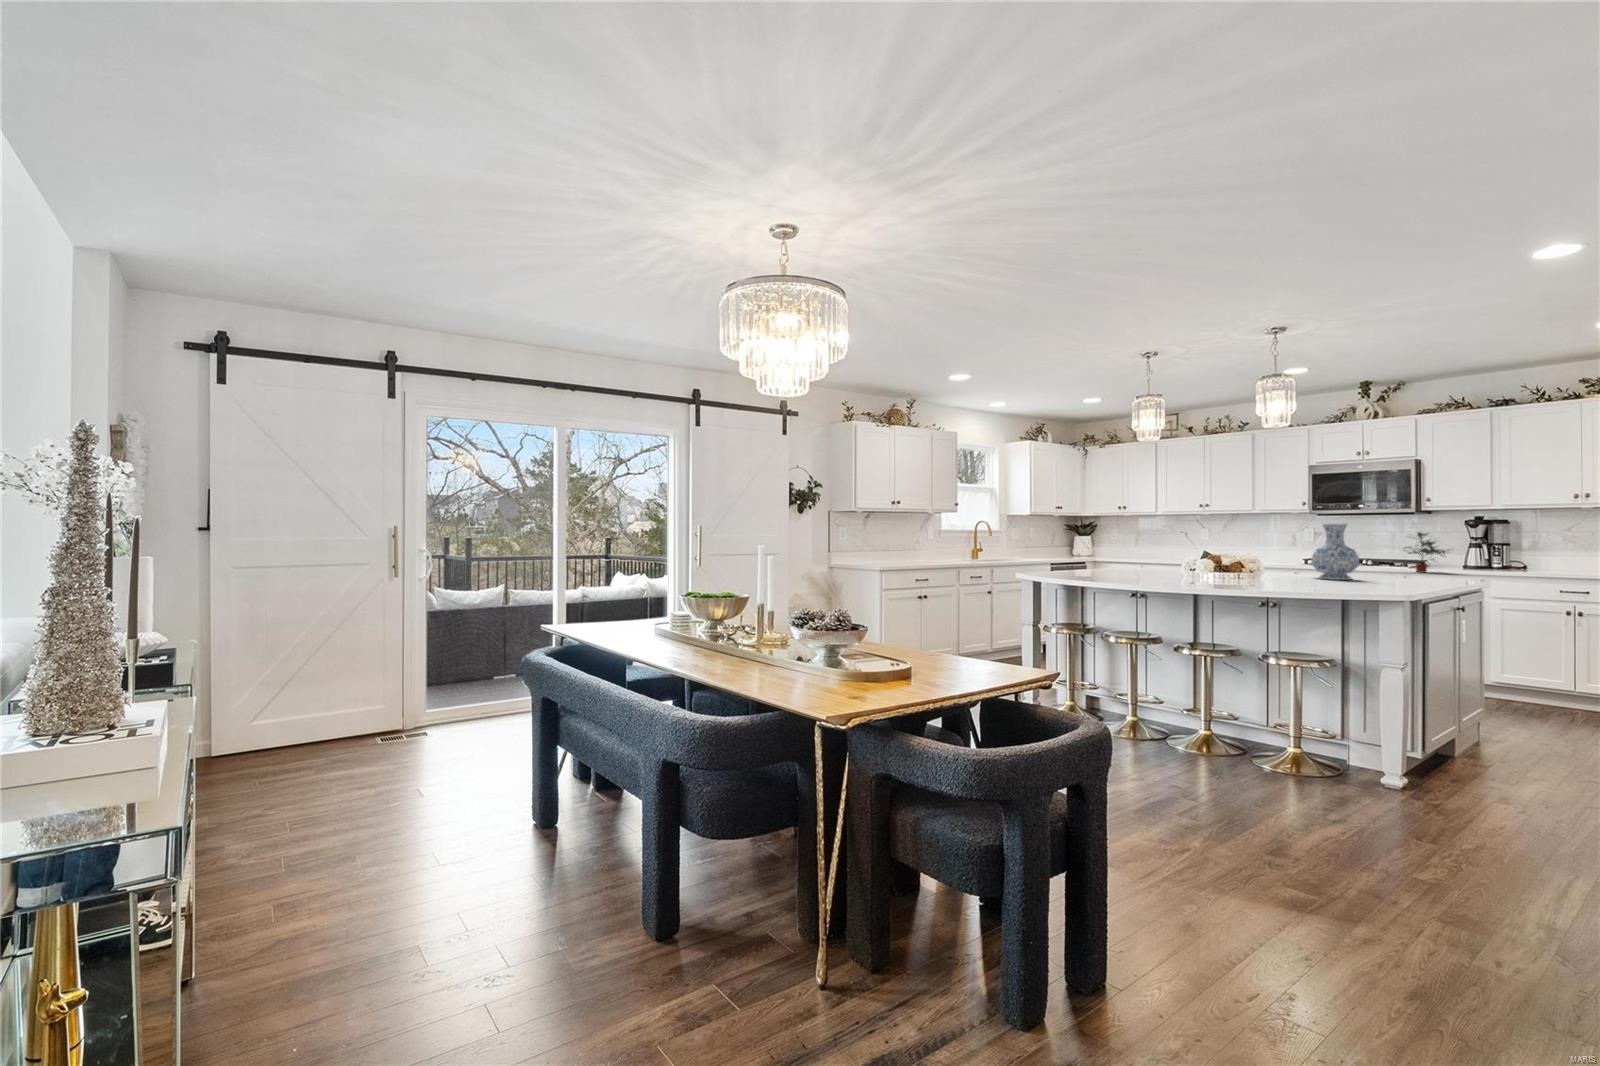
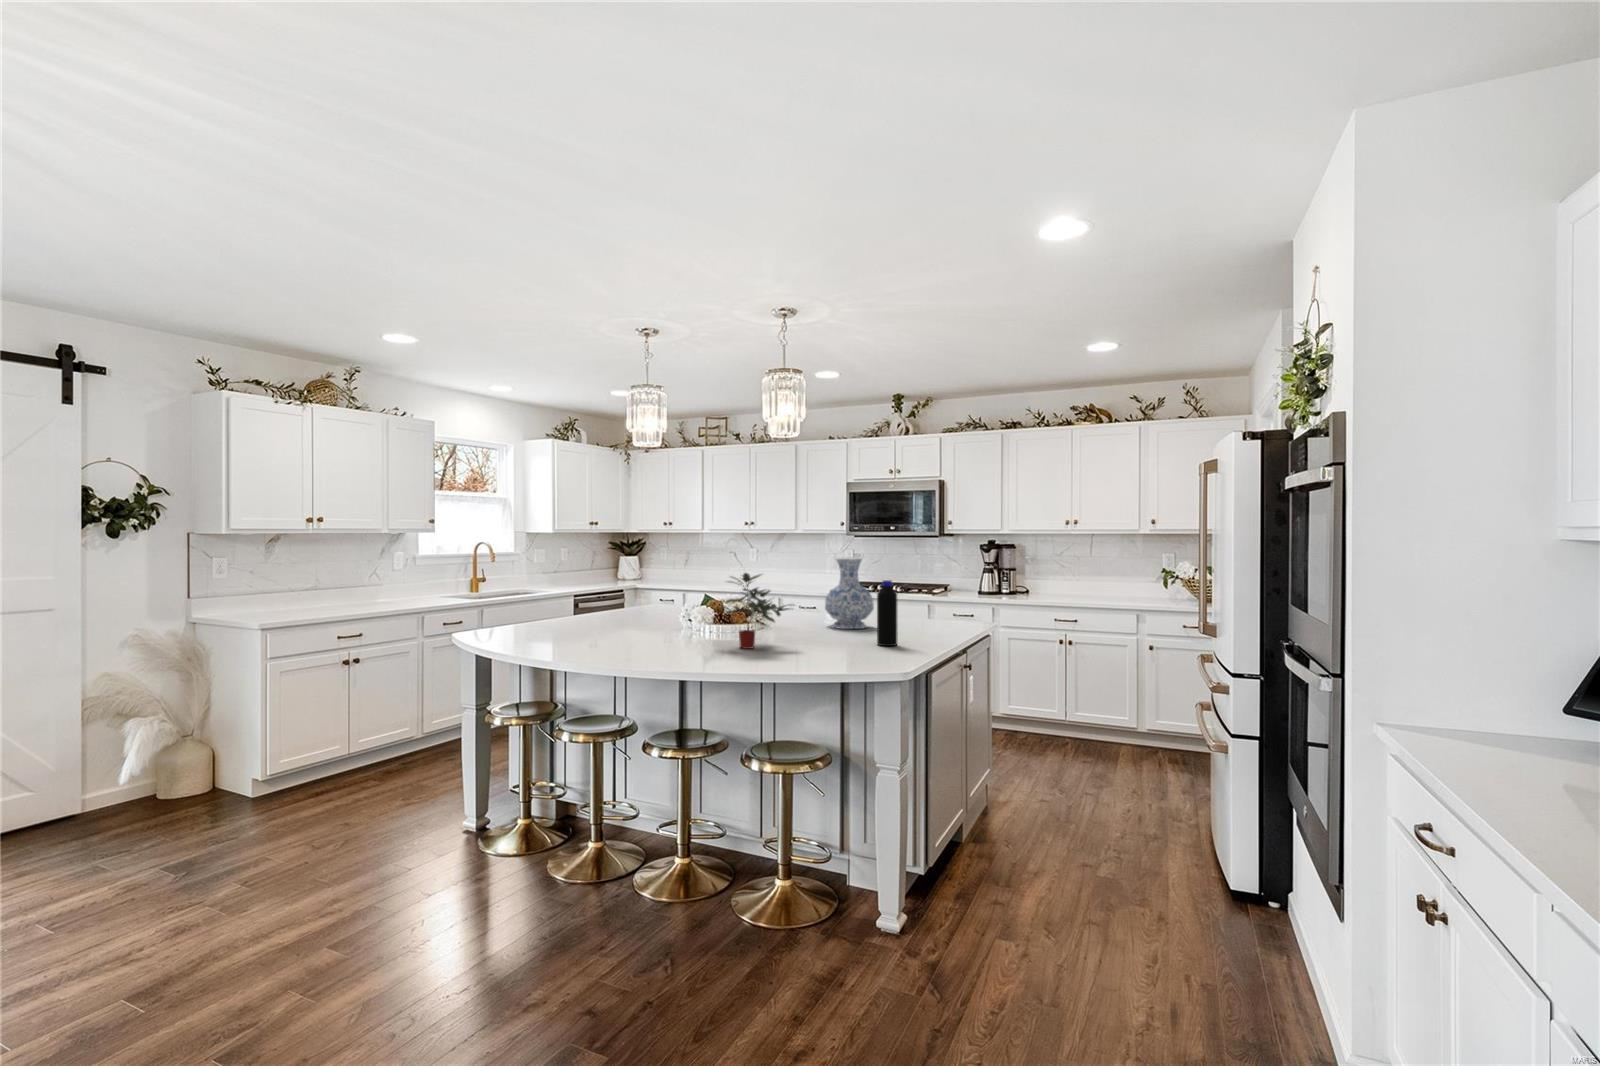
potted plant: present [1405,532,1446,573] -> present [721,573,792,649]
bottle: none [1370,536,1390,587] -> present [877,580,898,646]

